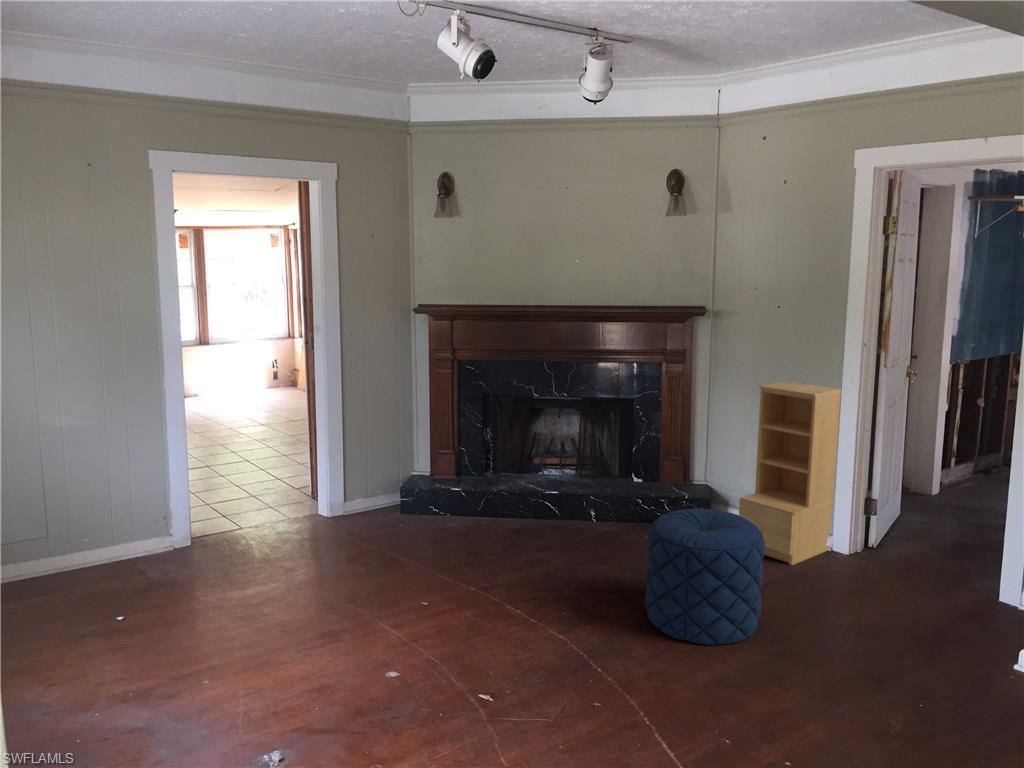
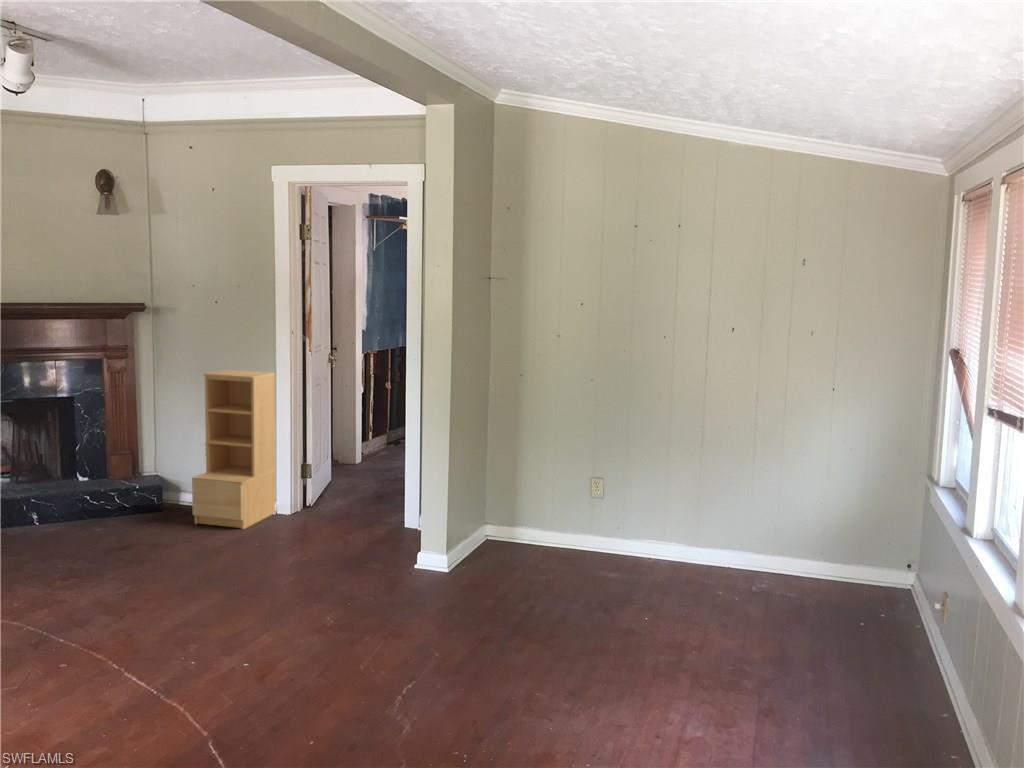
pouf: present [645,509,765,645] -> none [105,482,218,601]

